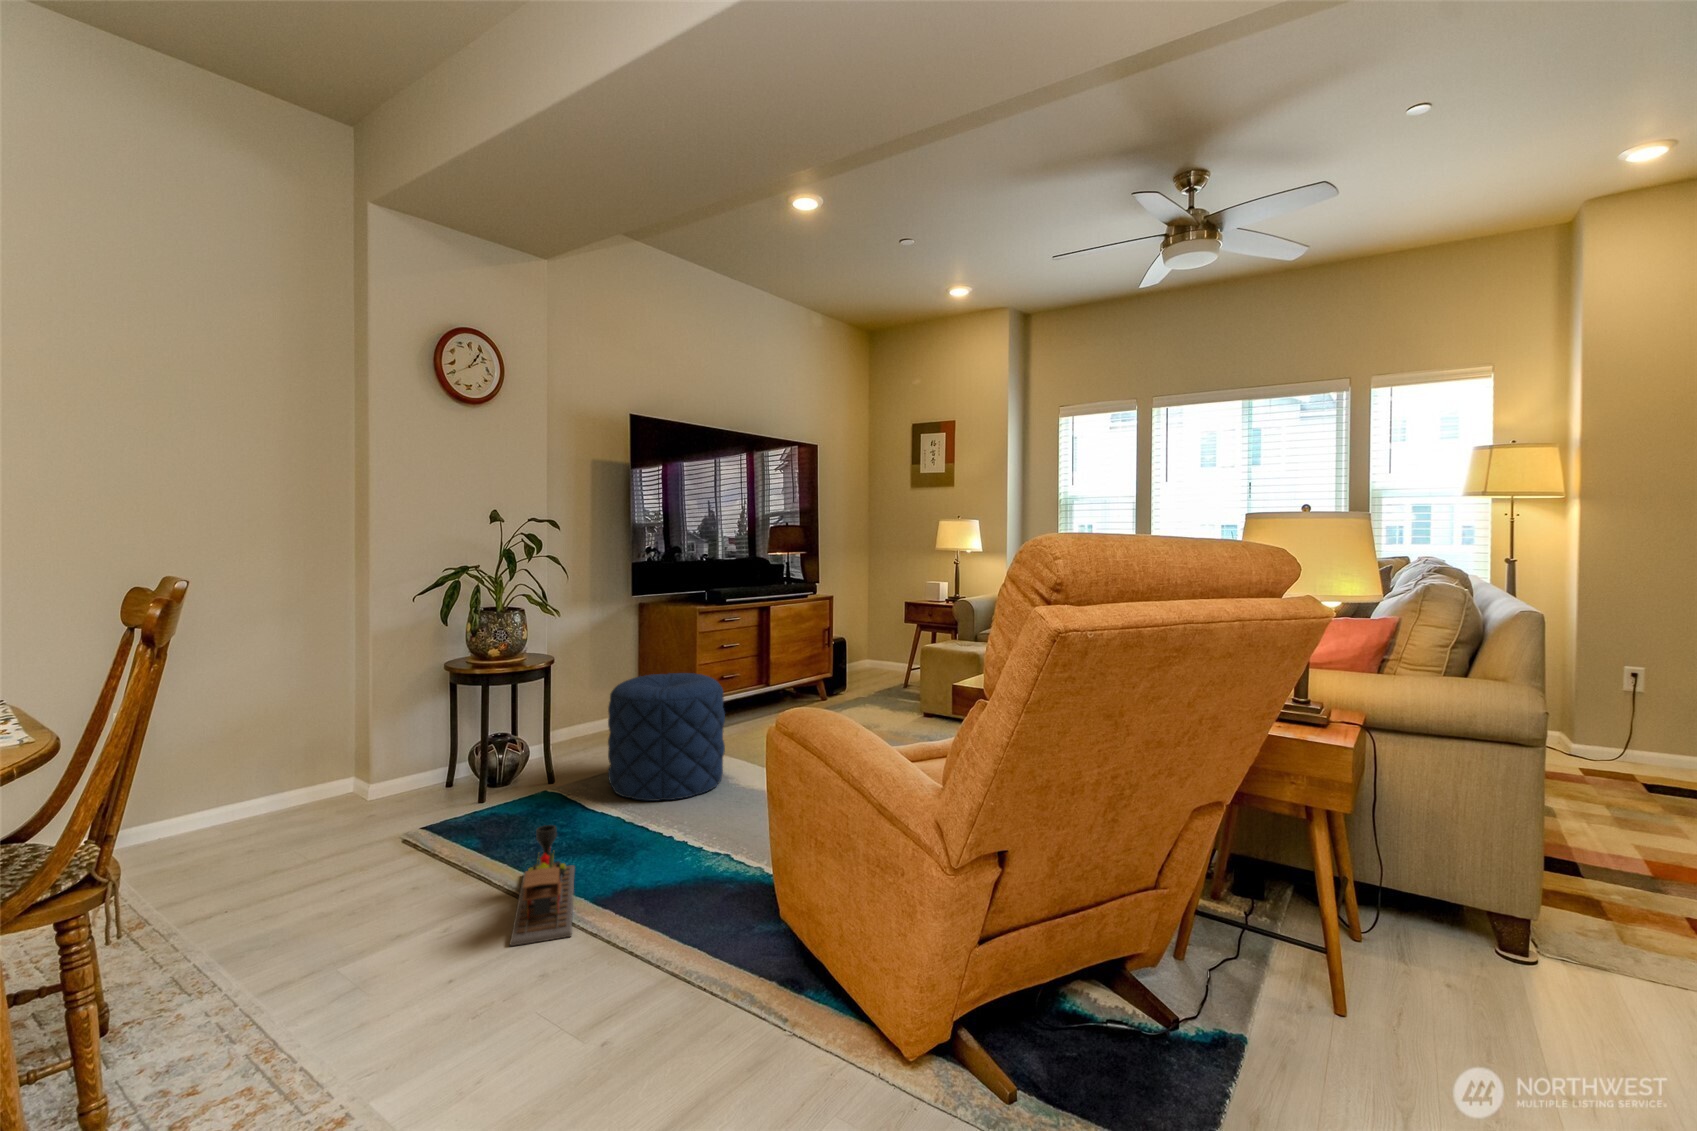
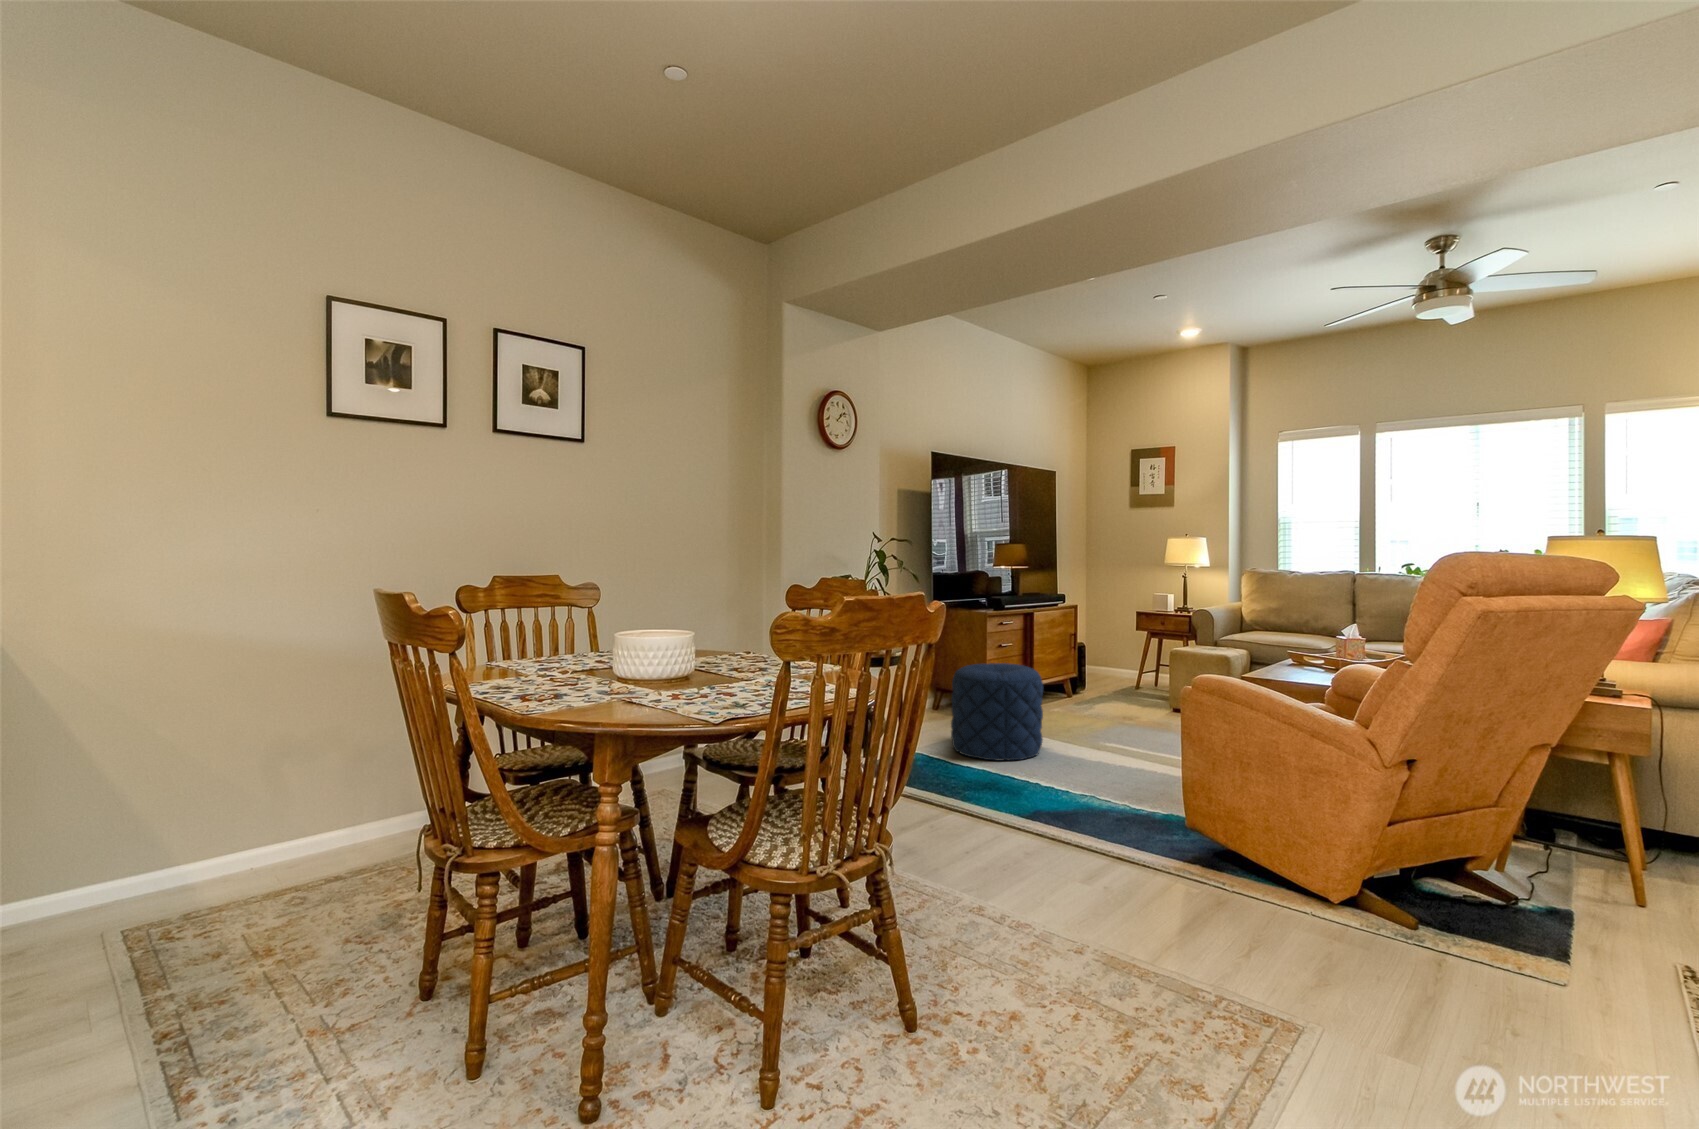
toy train: present [510,825,575,946] -> none [950,762,1024,835]

